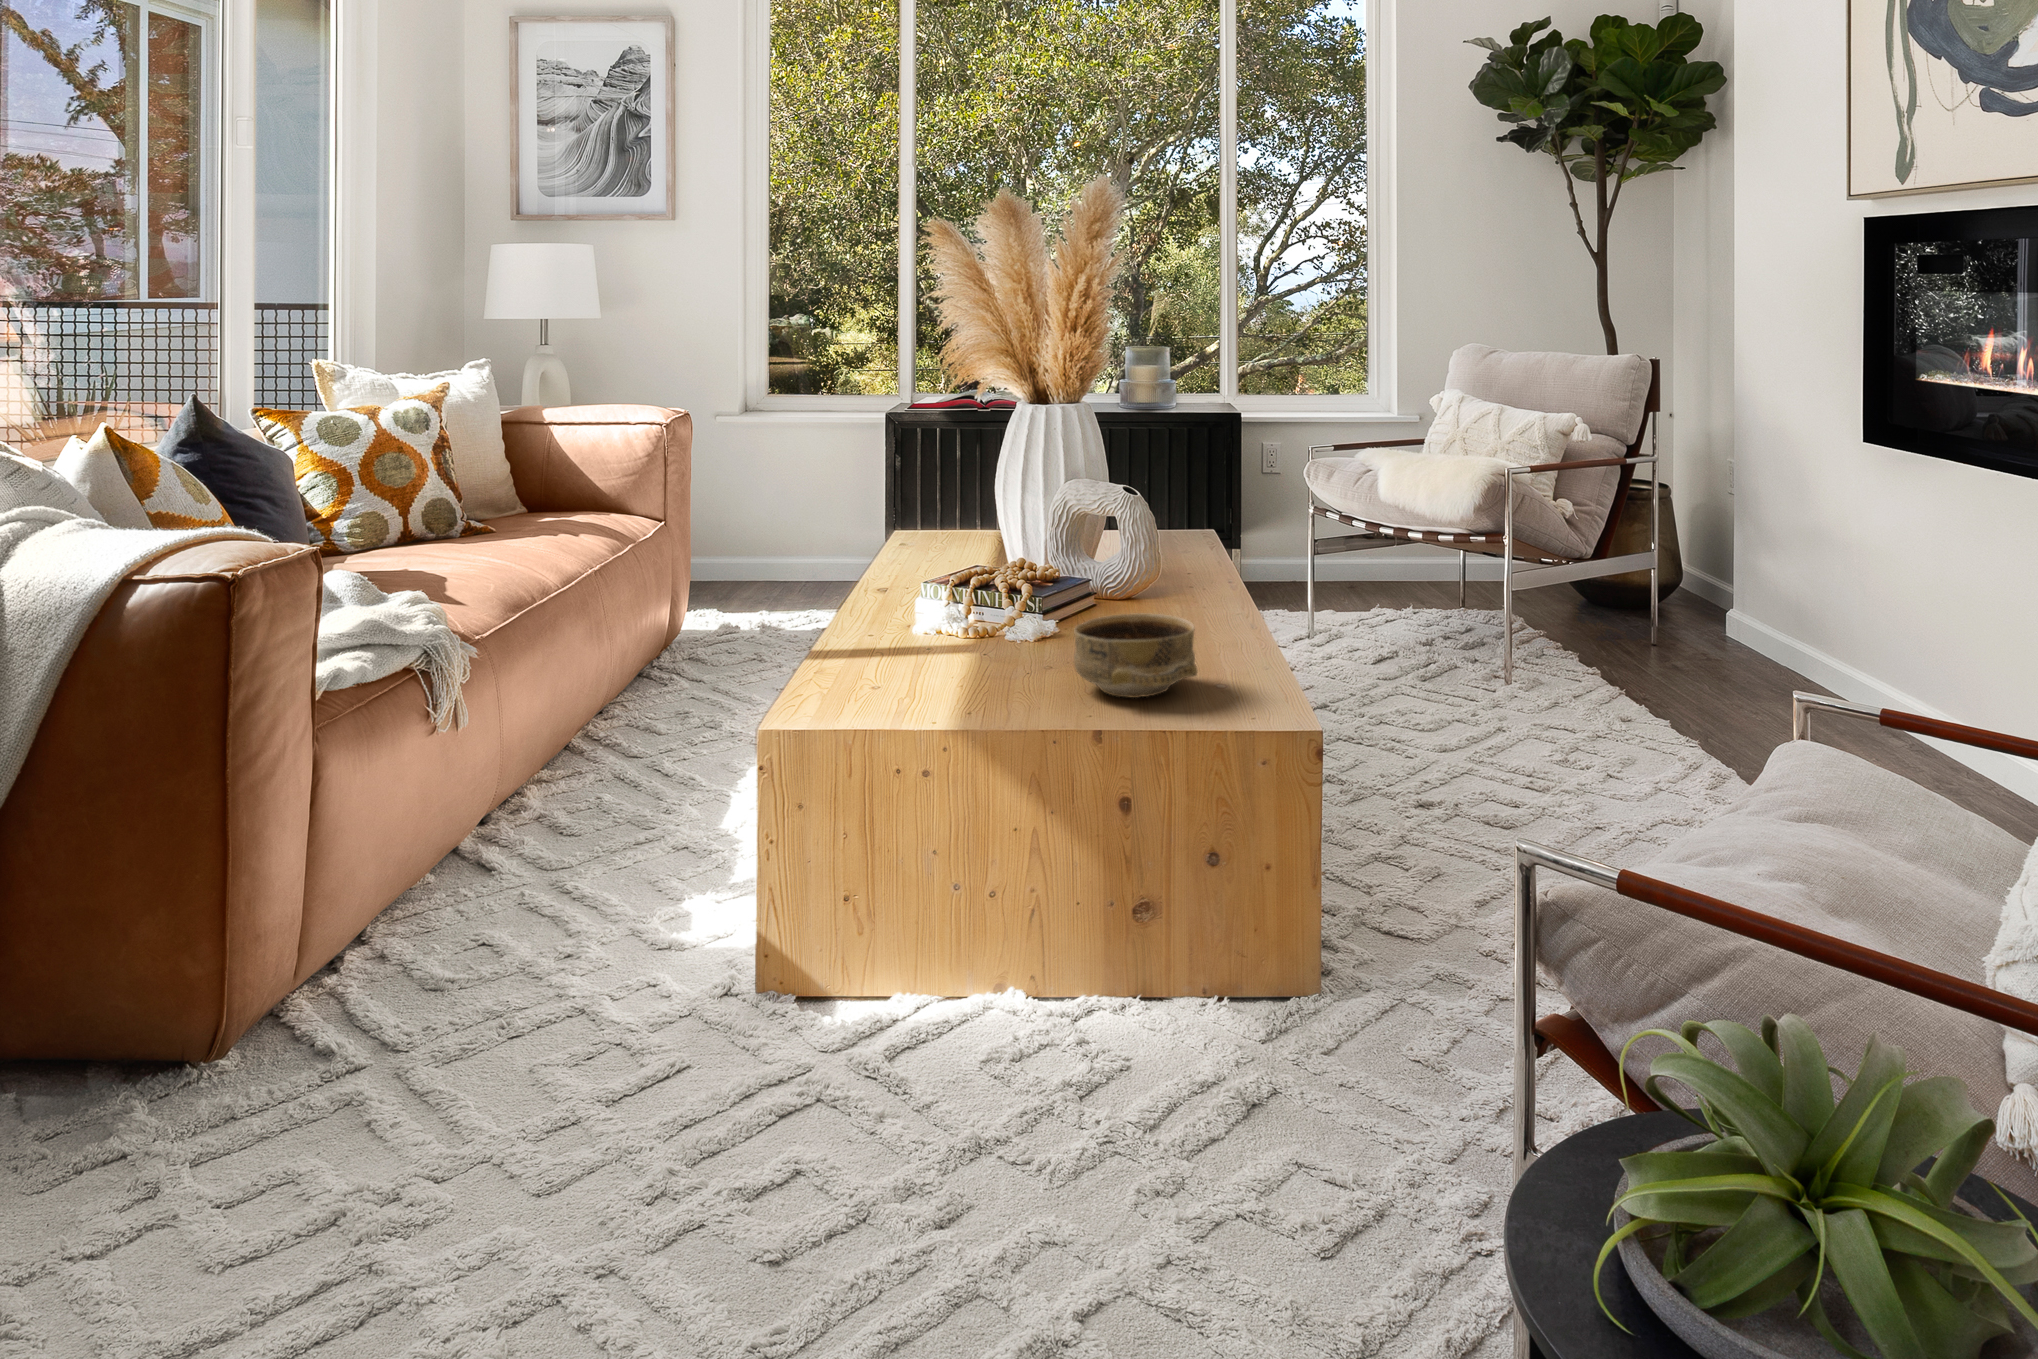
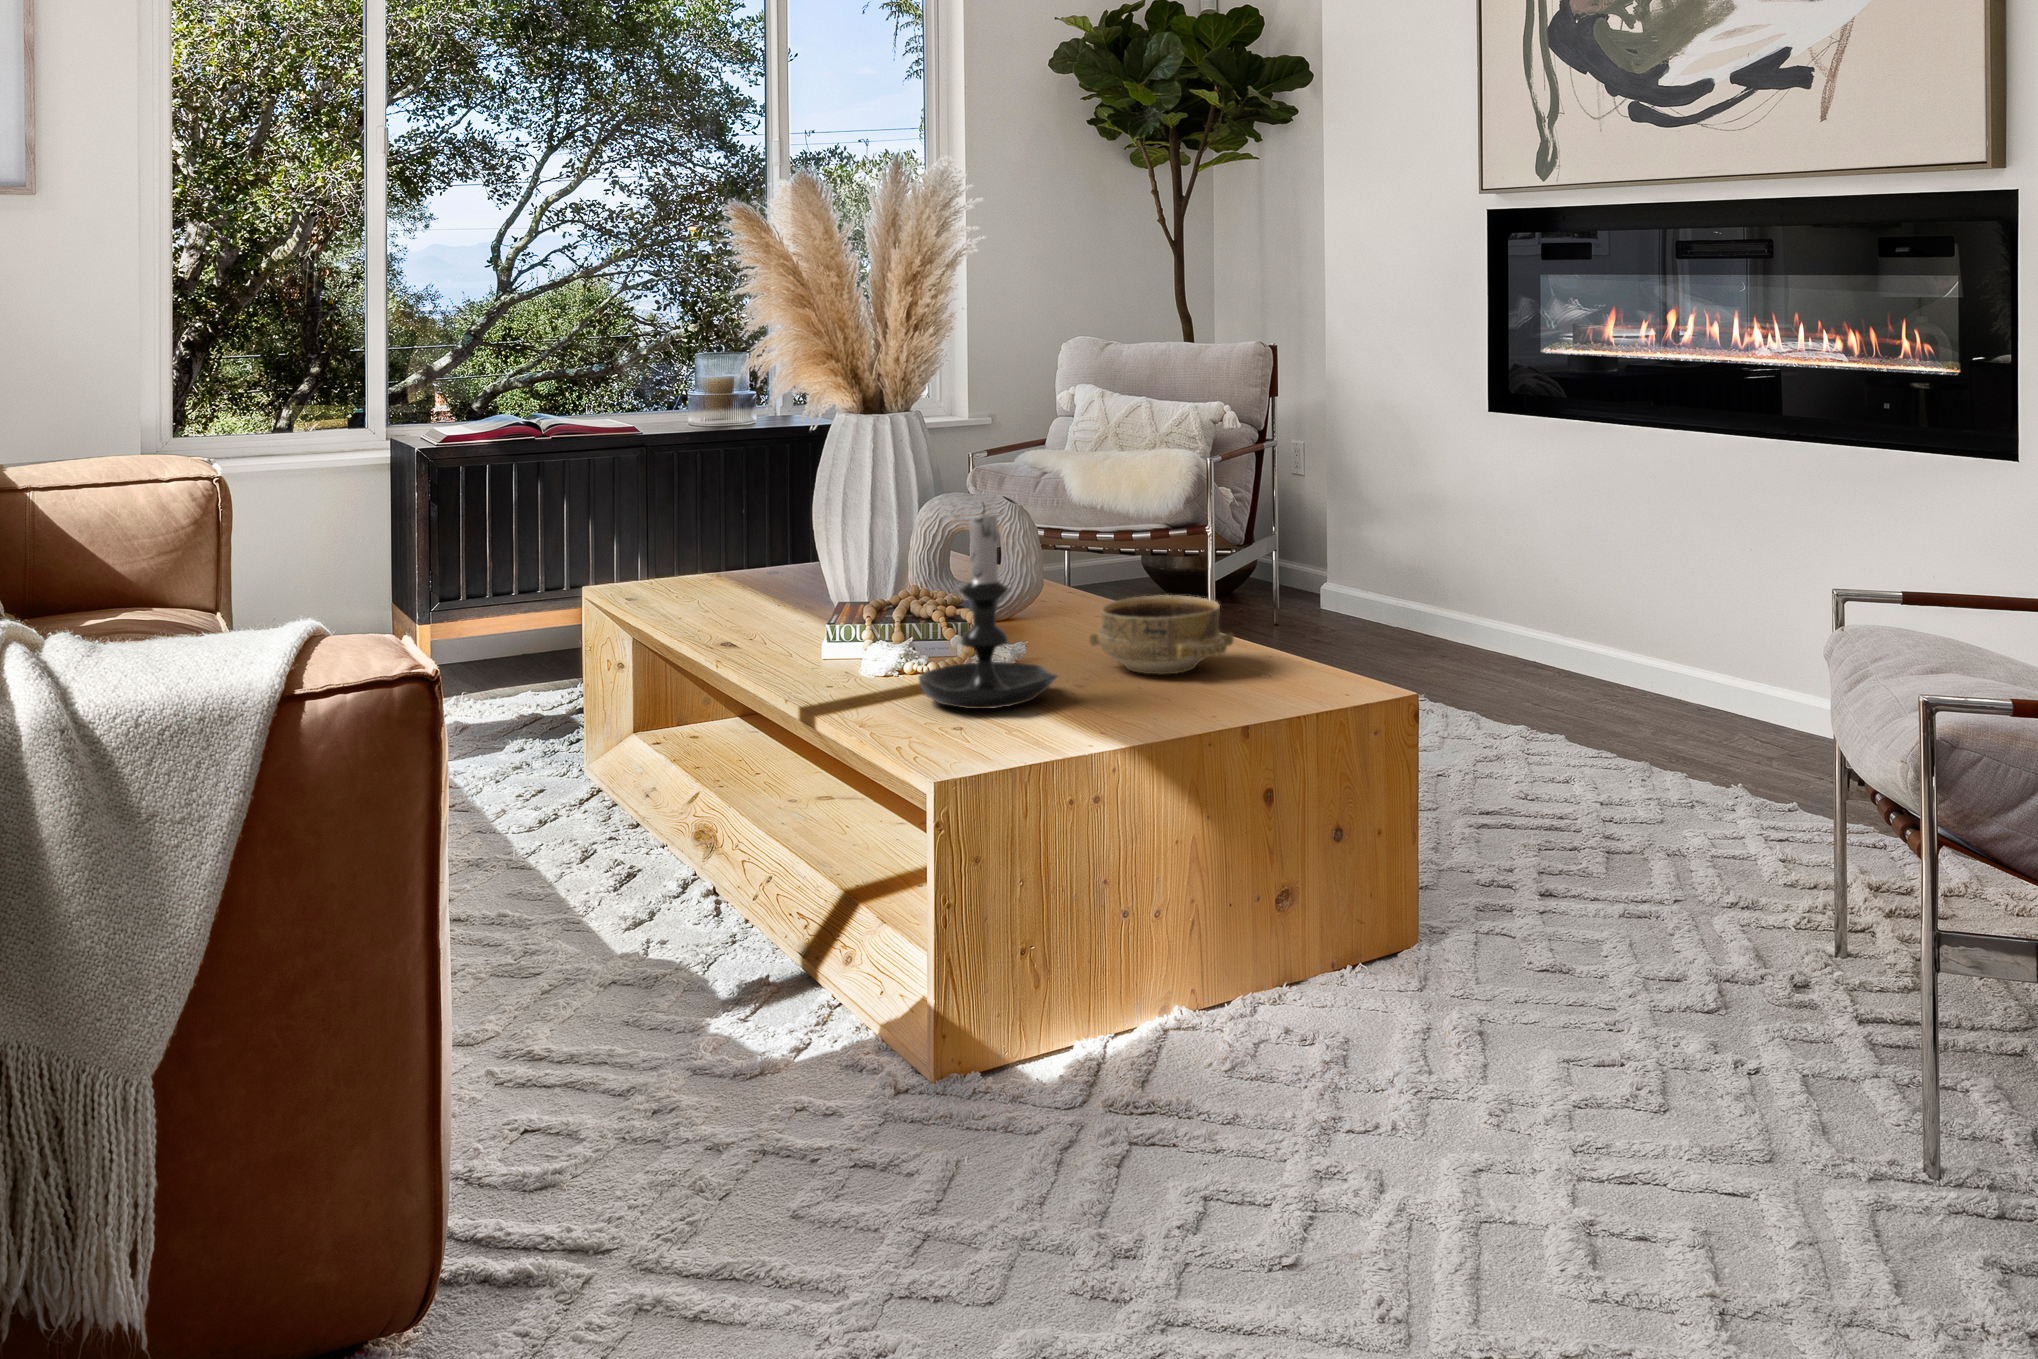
candle holder: none [859,508,993,707] -> present [919,503,1057,709]

